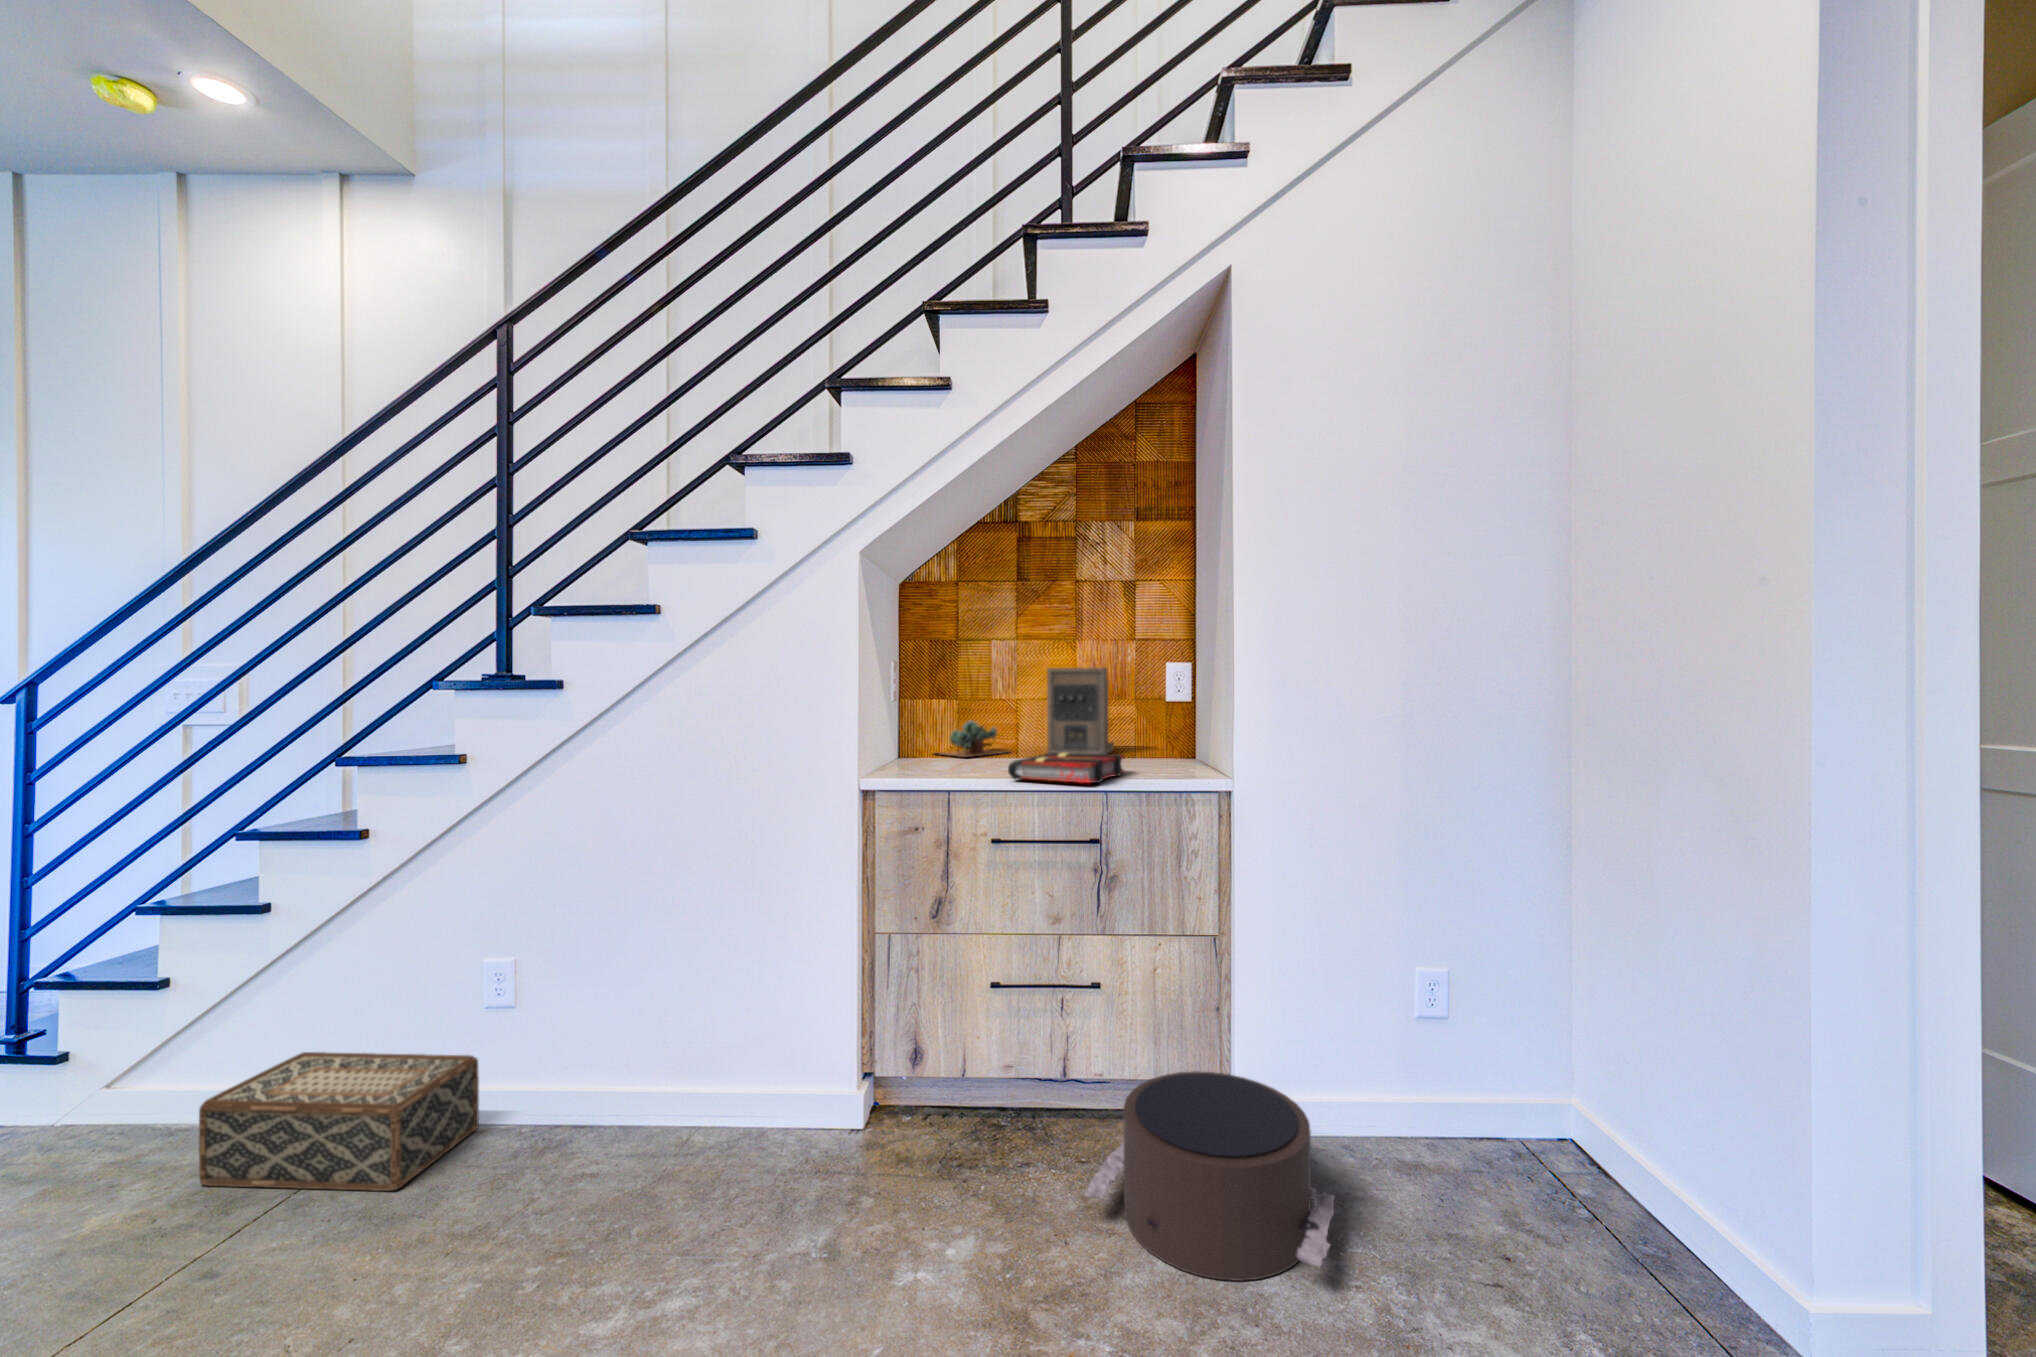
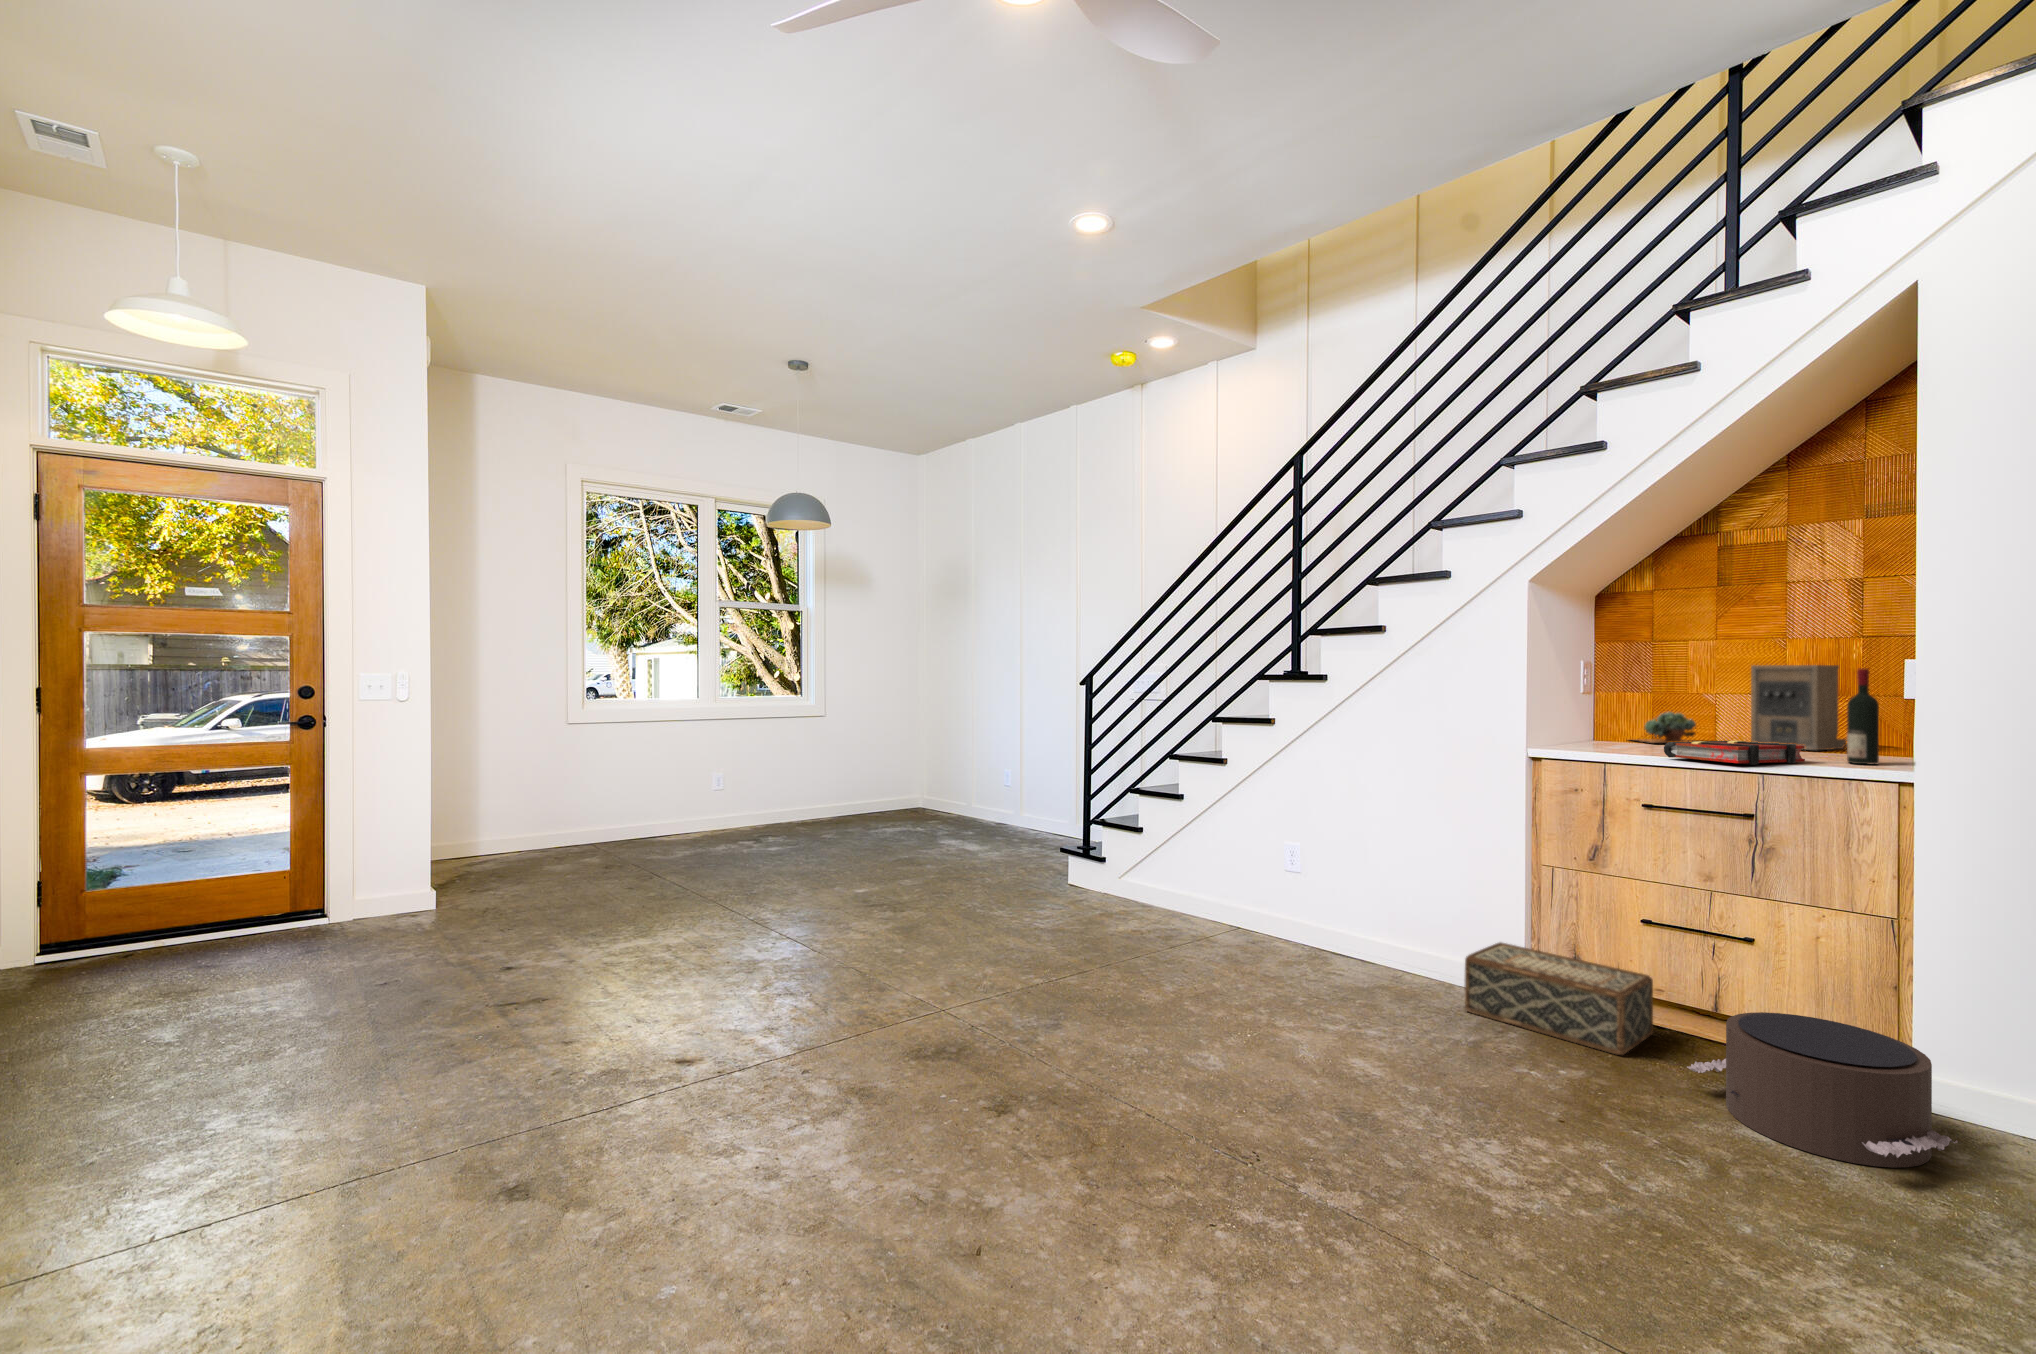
wine bottle: none [1152,671,1177,771] -> present [1847,668,1879,765]
woven basket: present [199,1052,479,1191] -> present [1465,942,1653,1055]

